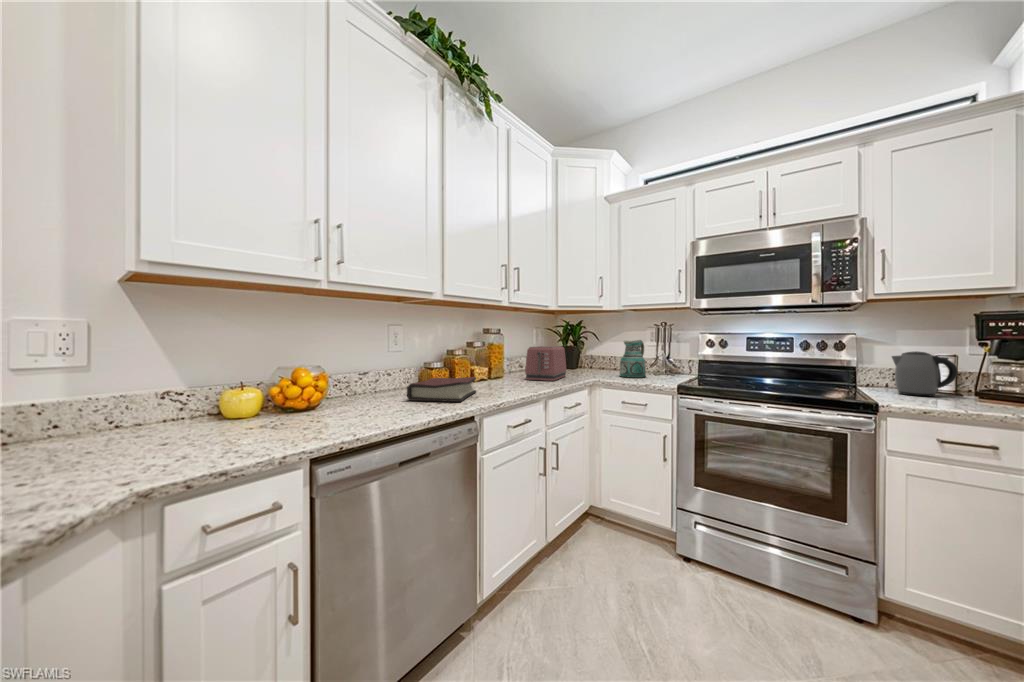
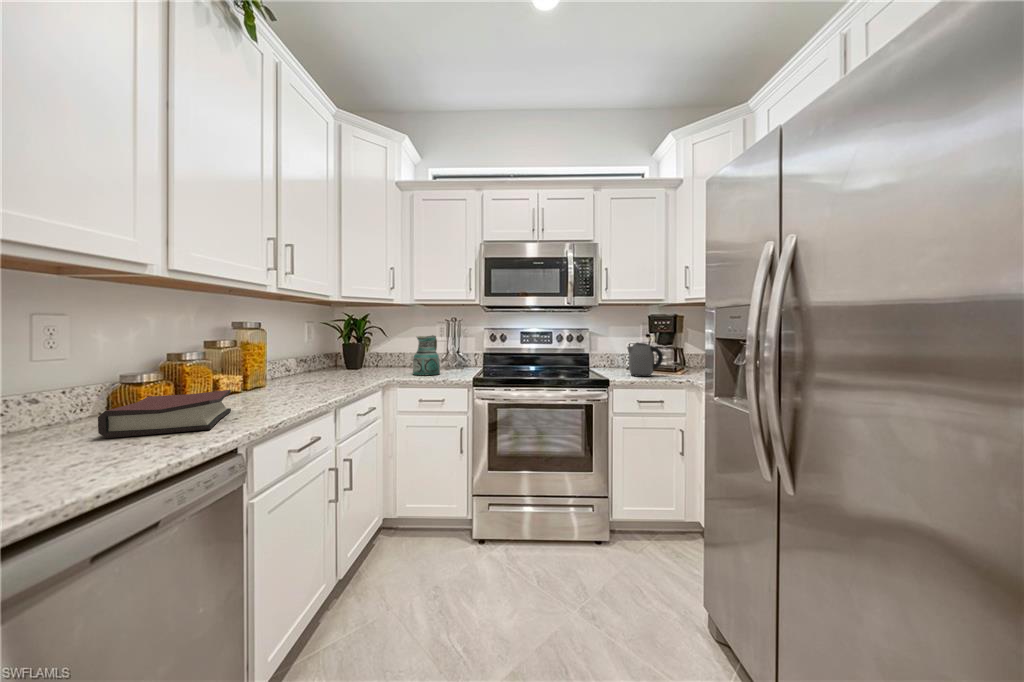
toaster: present [525,346,566,381] -> none [299,343,352,386]

